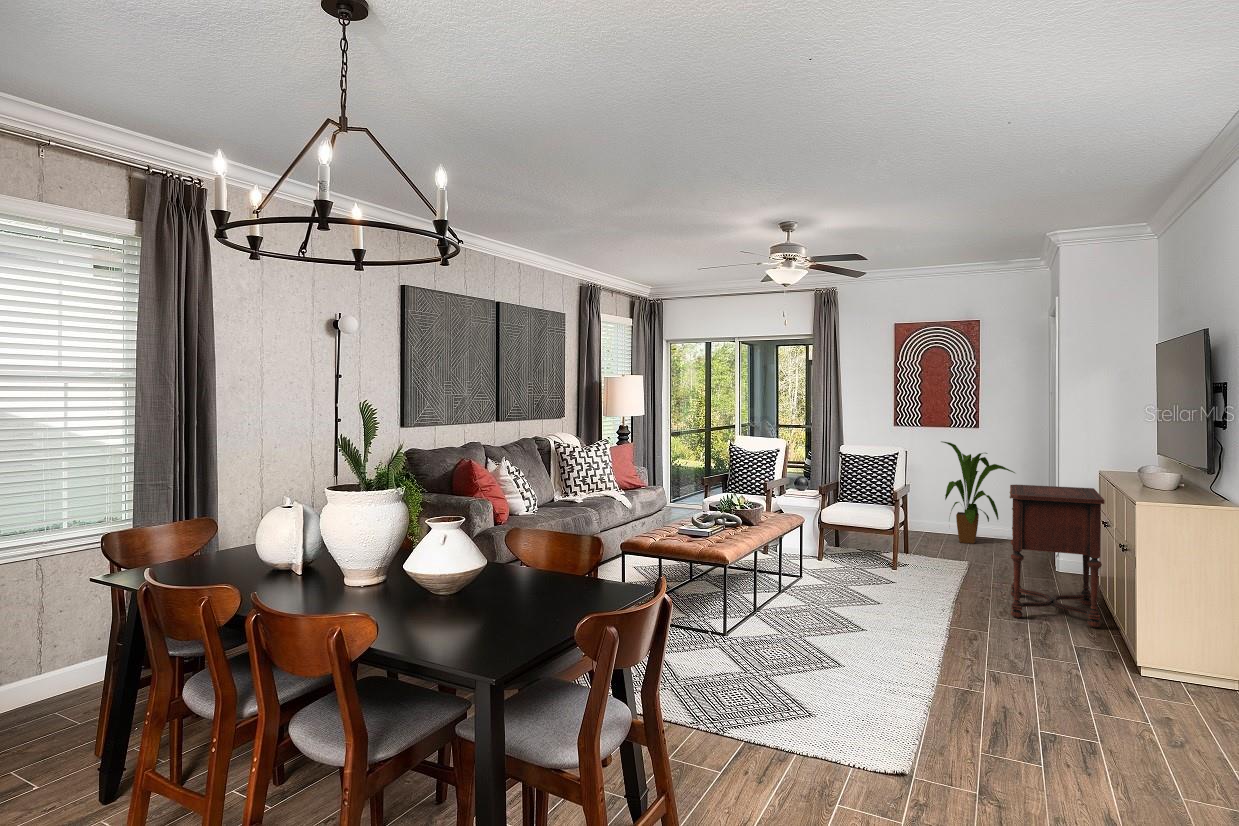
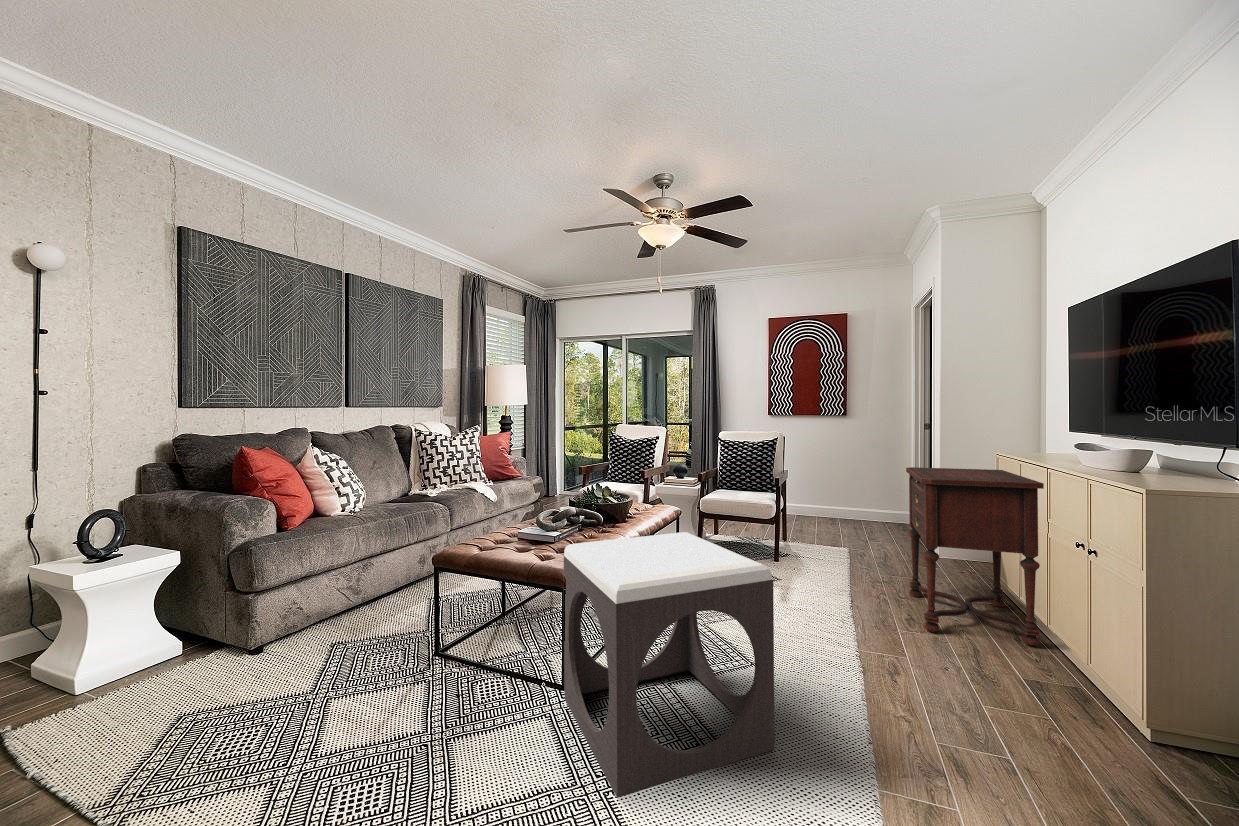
house plant: present [941,441,1015,544] -> none [813,428,885,528]
footstool: none [733,530,878,676] -> present [564,532,775,798]

